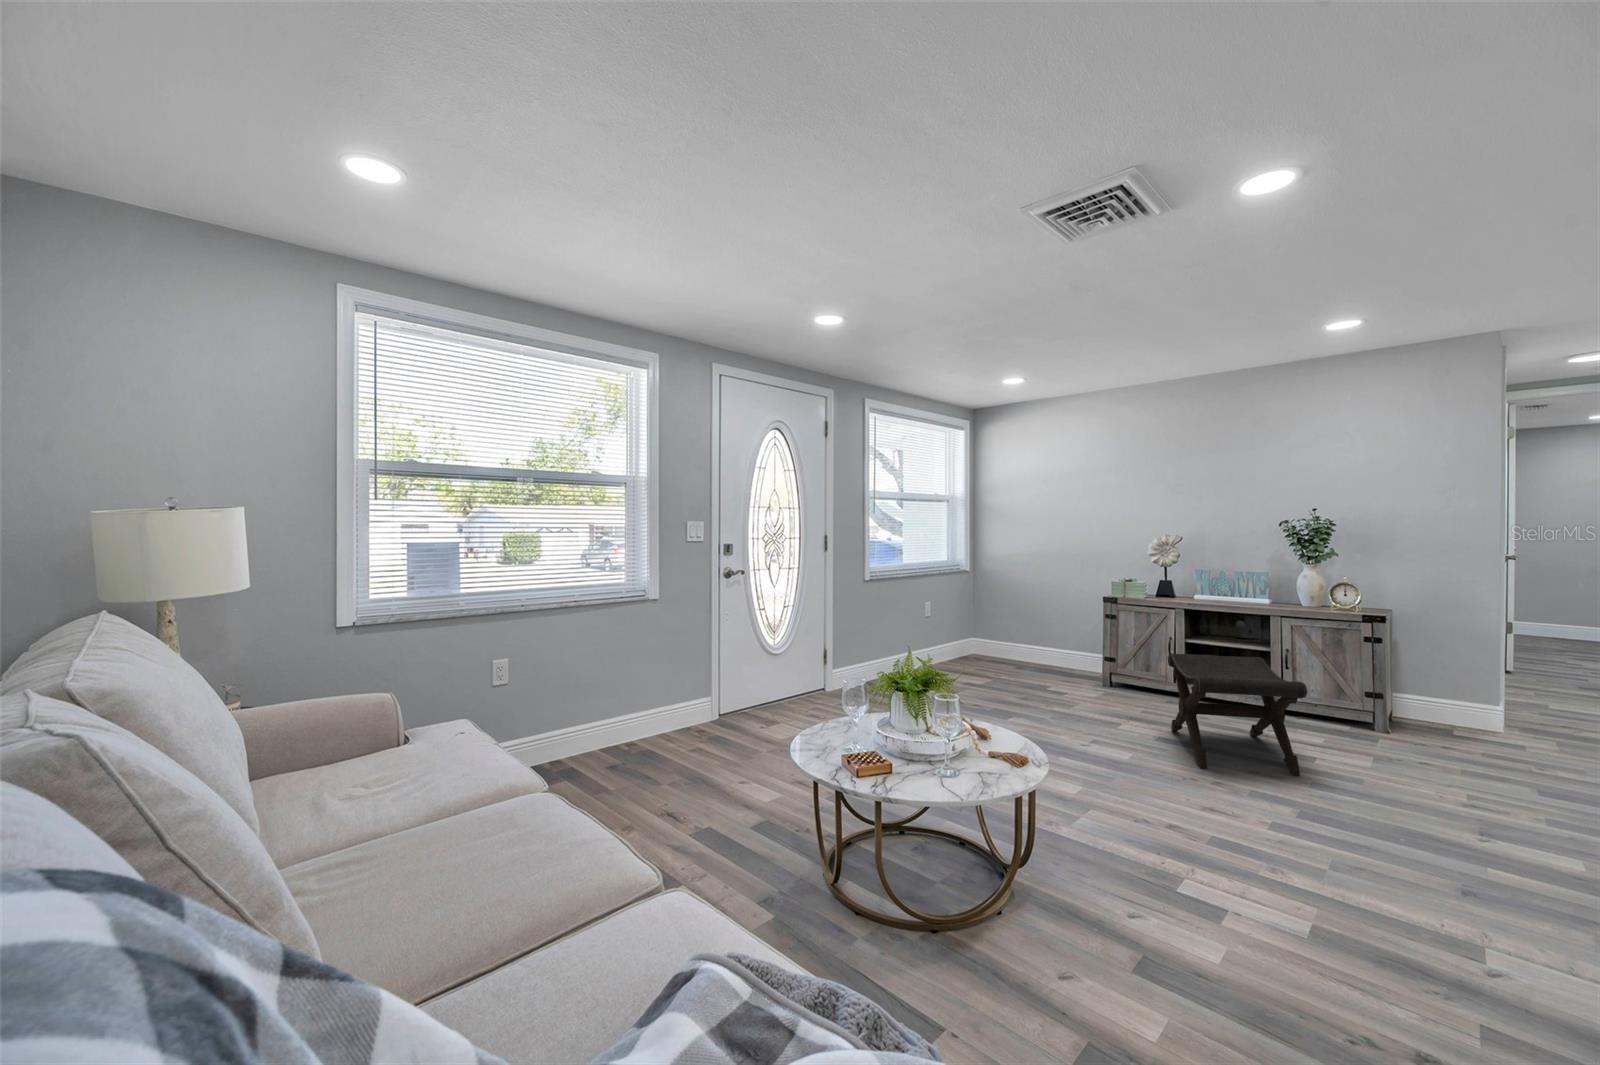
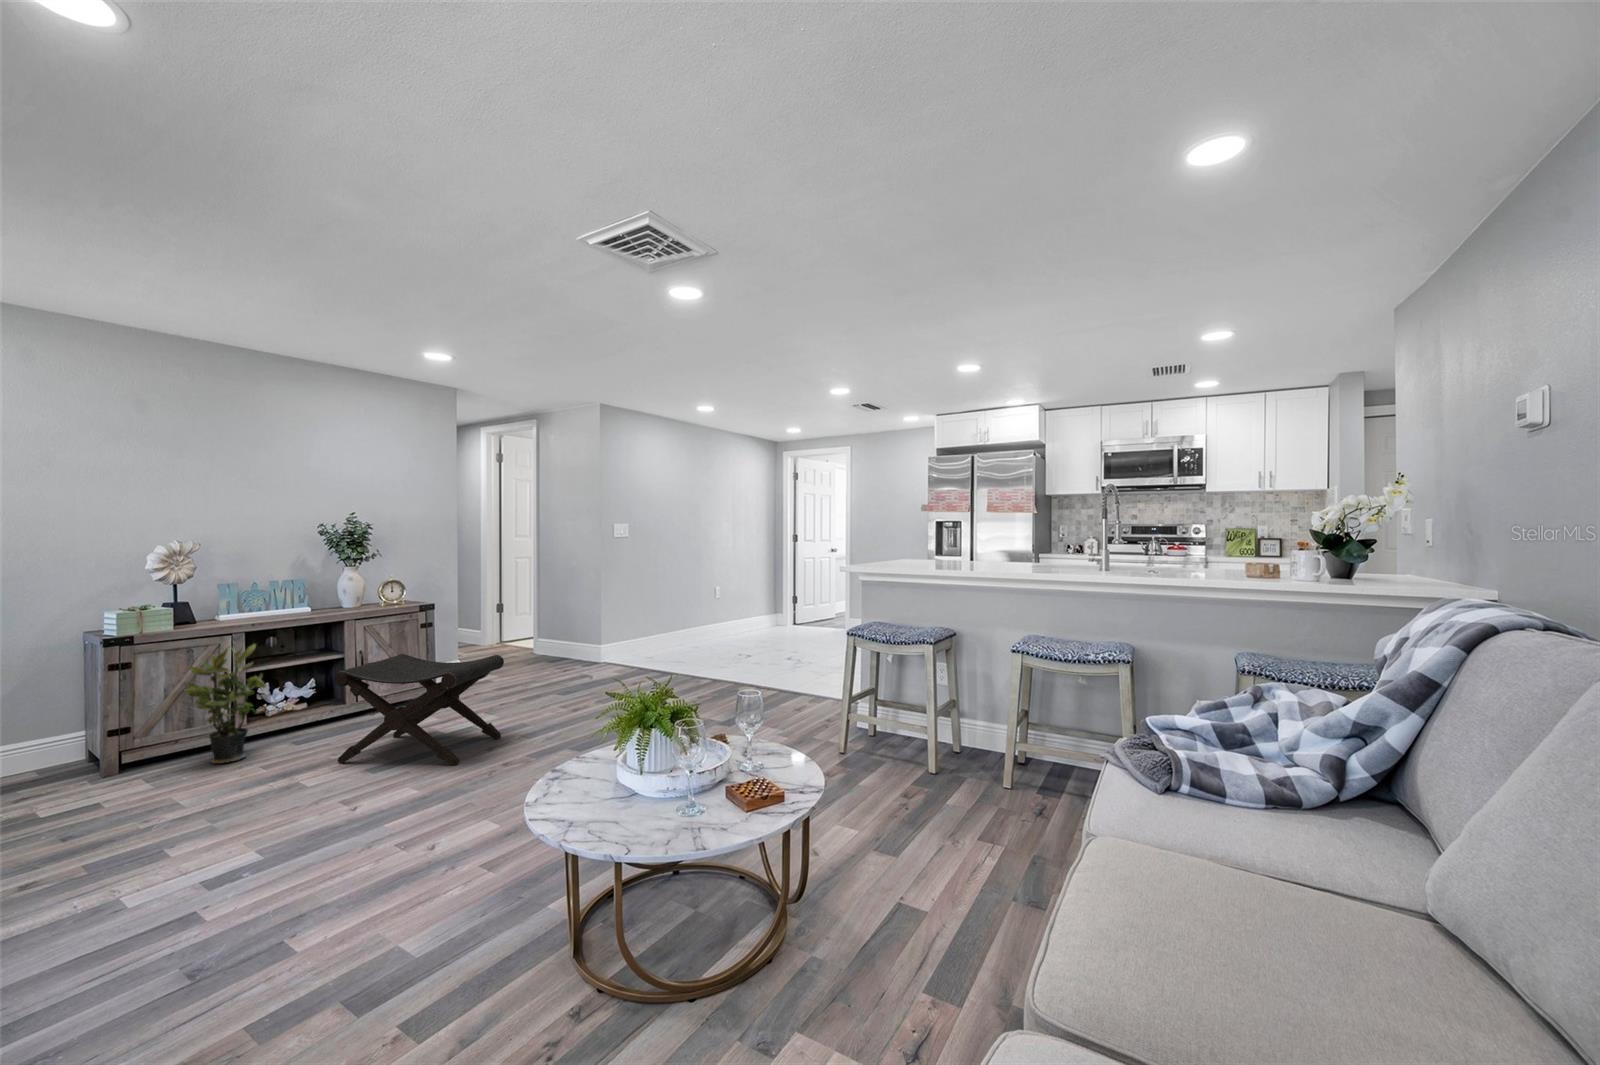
potted plant: none [1126,615,1180,704] -> present [184,644,266,764]

